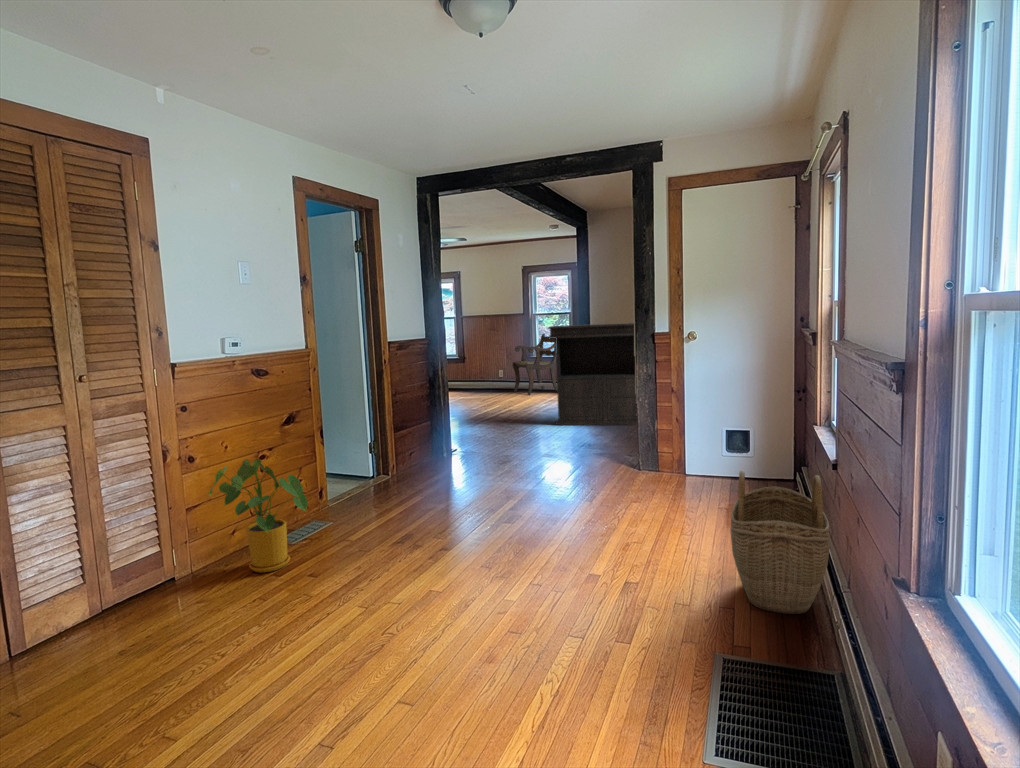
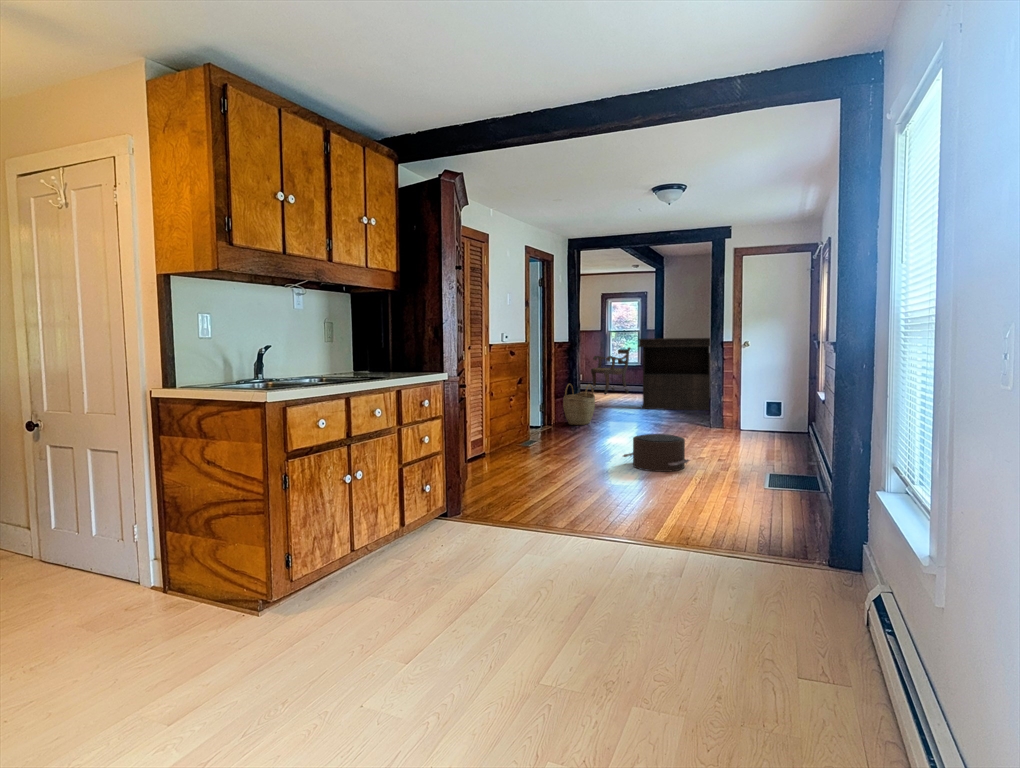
house plant: present [209,459,308,572] -> none [503,397,555,452]
woven basket: present [730,471,830,614] -> present [563,384,595,425]
pouf: none [400,555,539,674] -> present [623,434,689,472]

